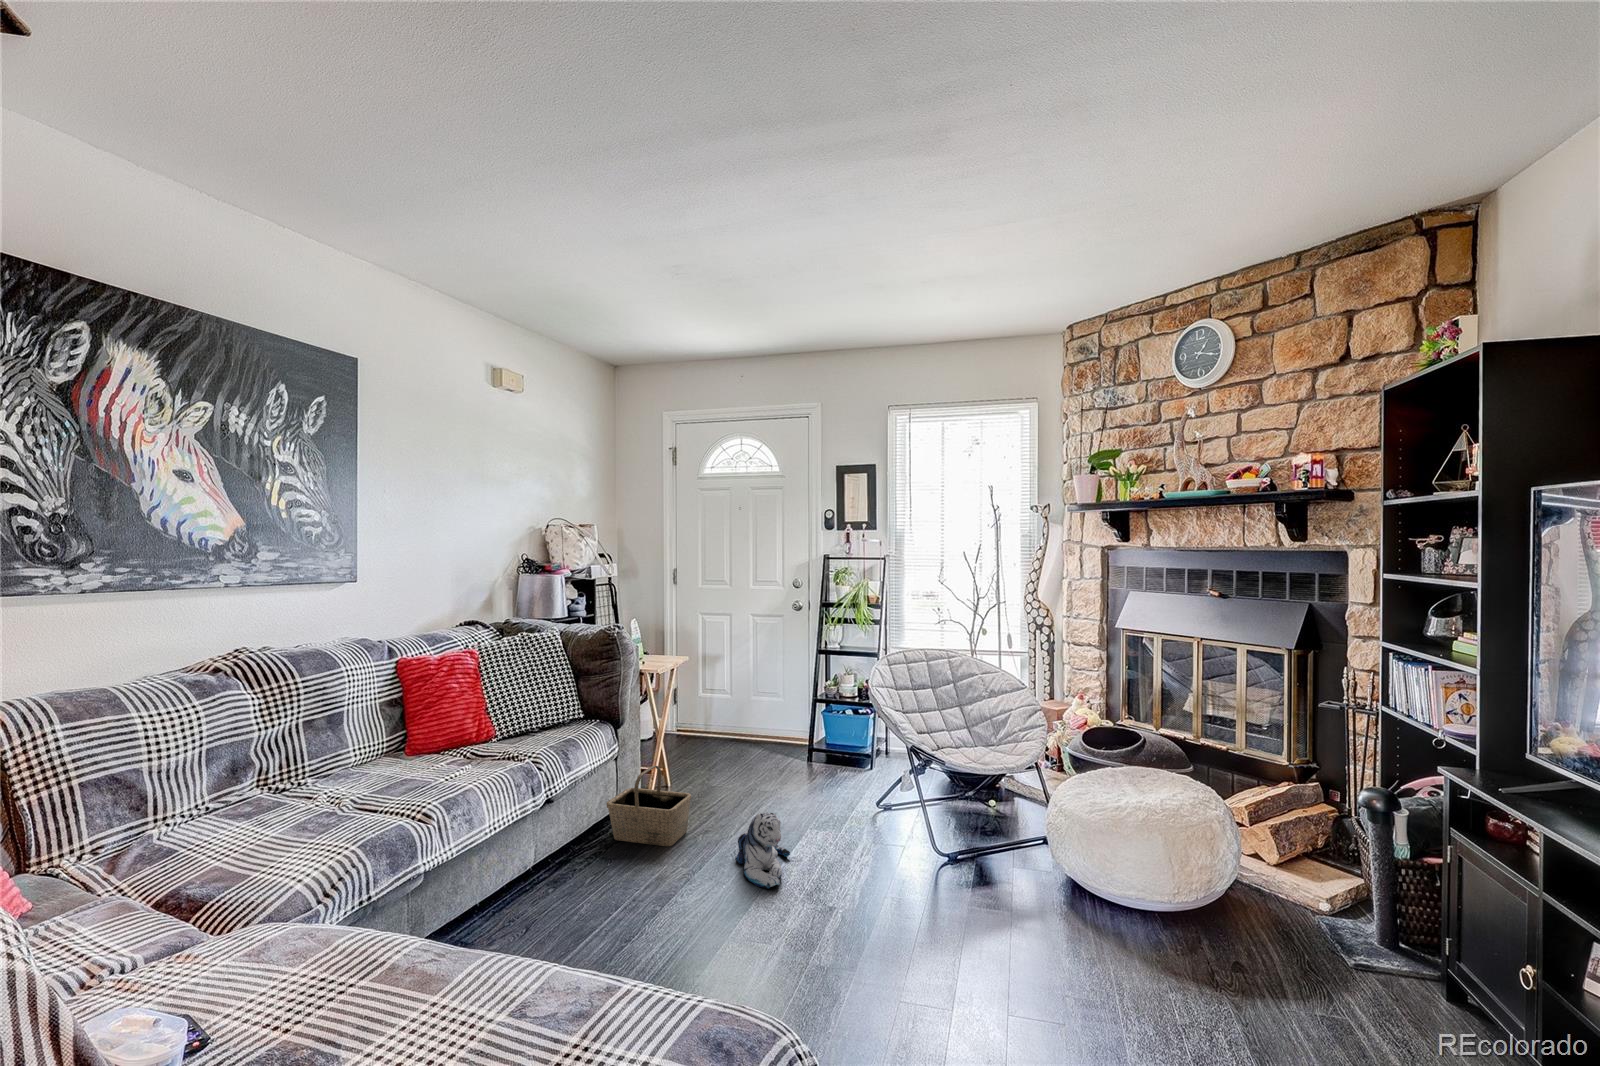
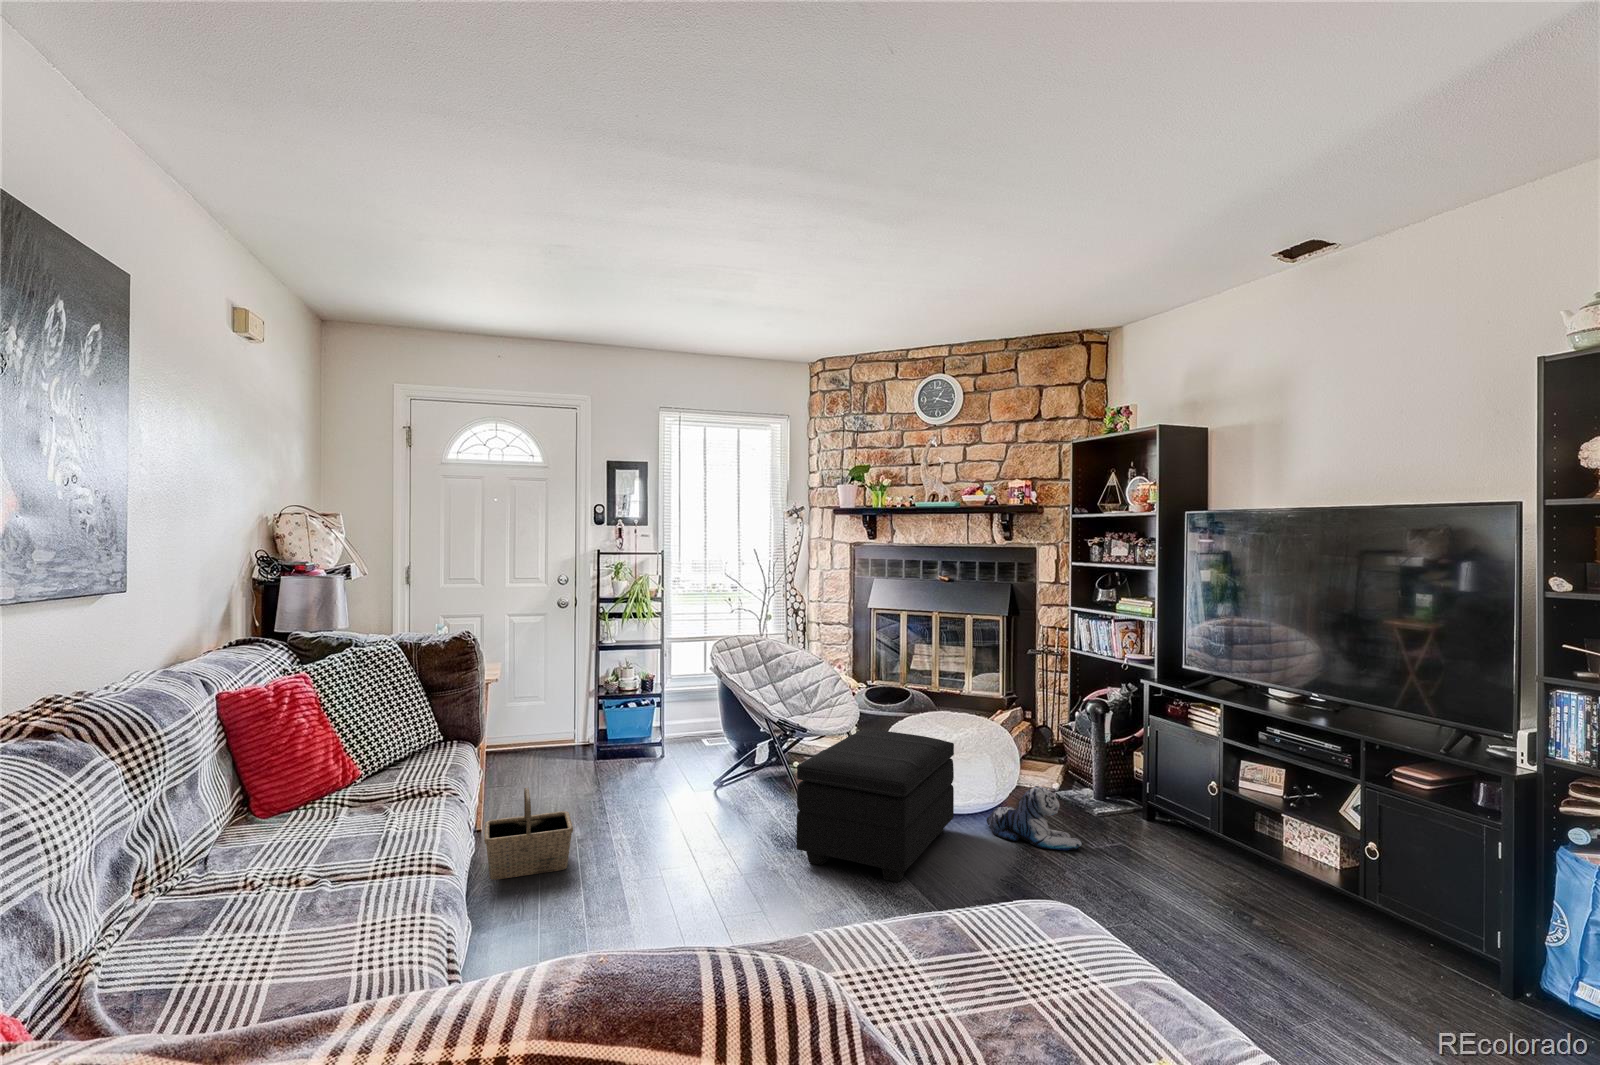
footstool: none [852,772,1084,965] -> present [797,730,954,882]
plush toy: present [735,813,790,889] -> present [986,786,1082,850]

